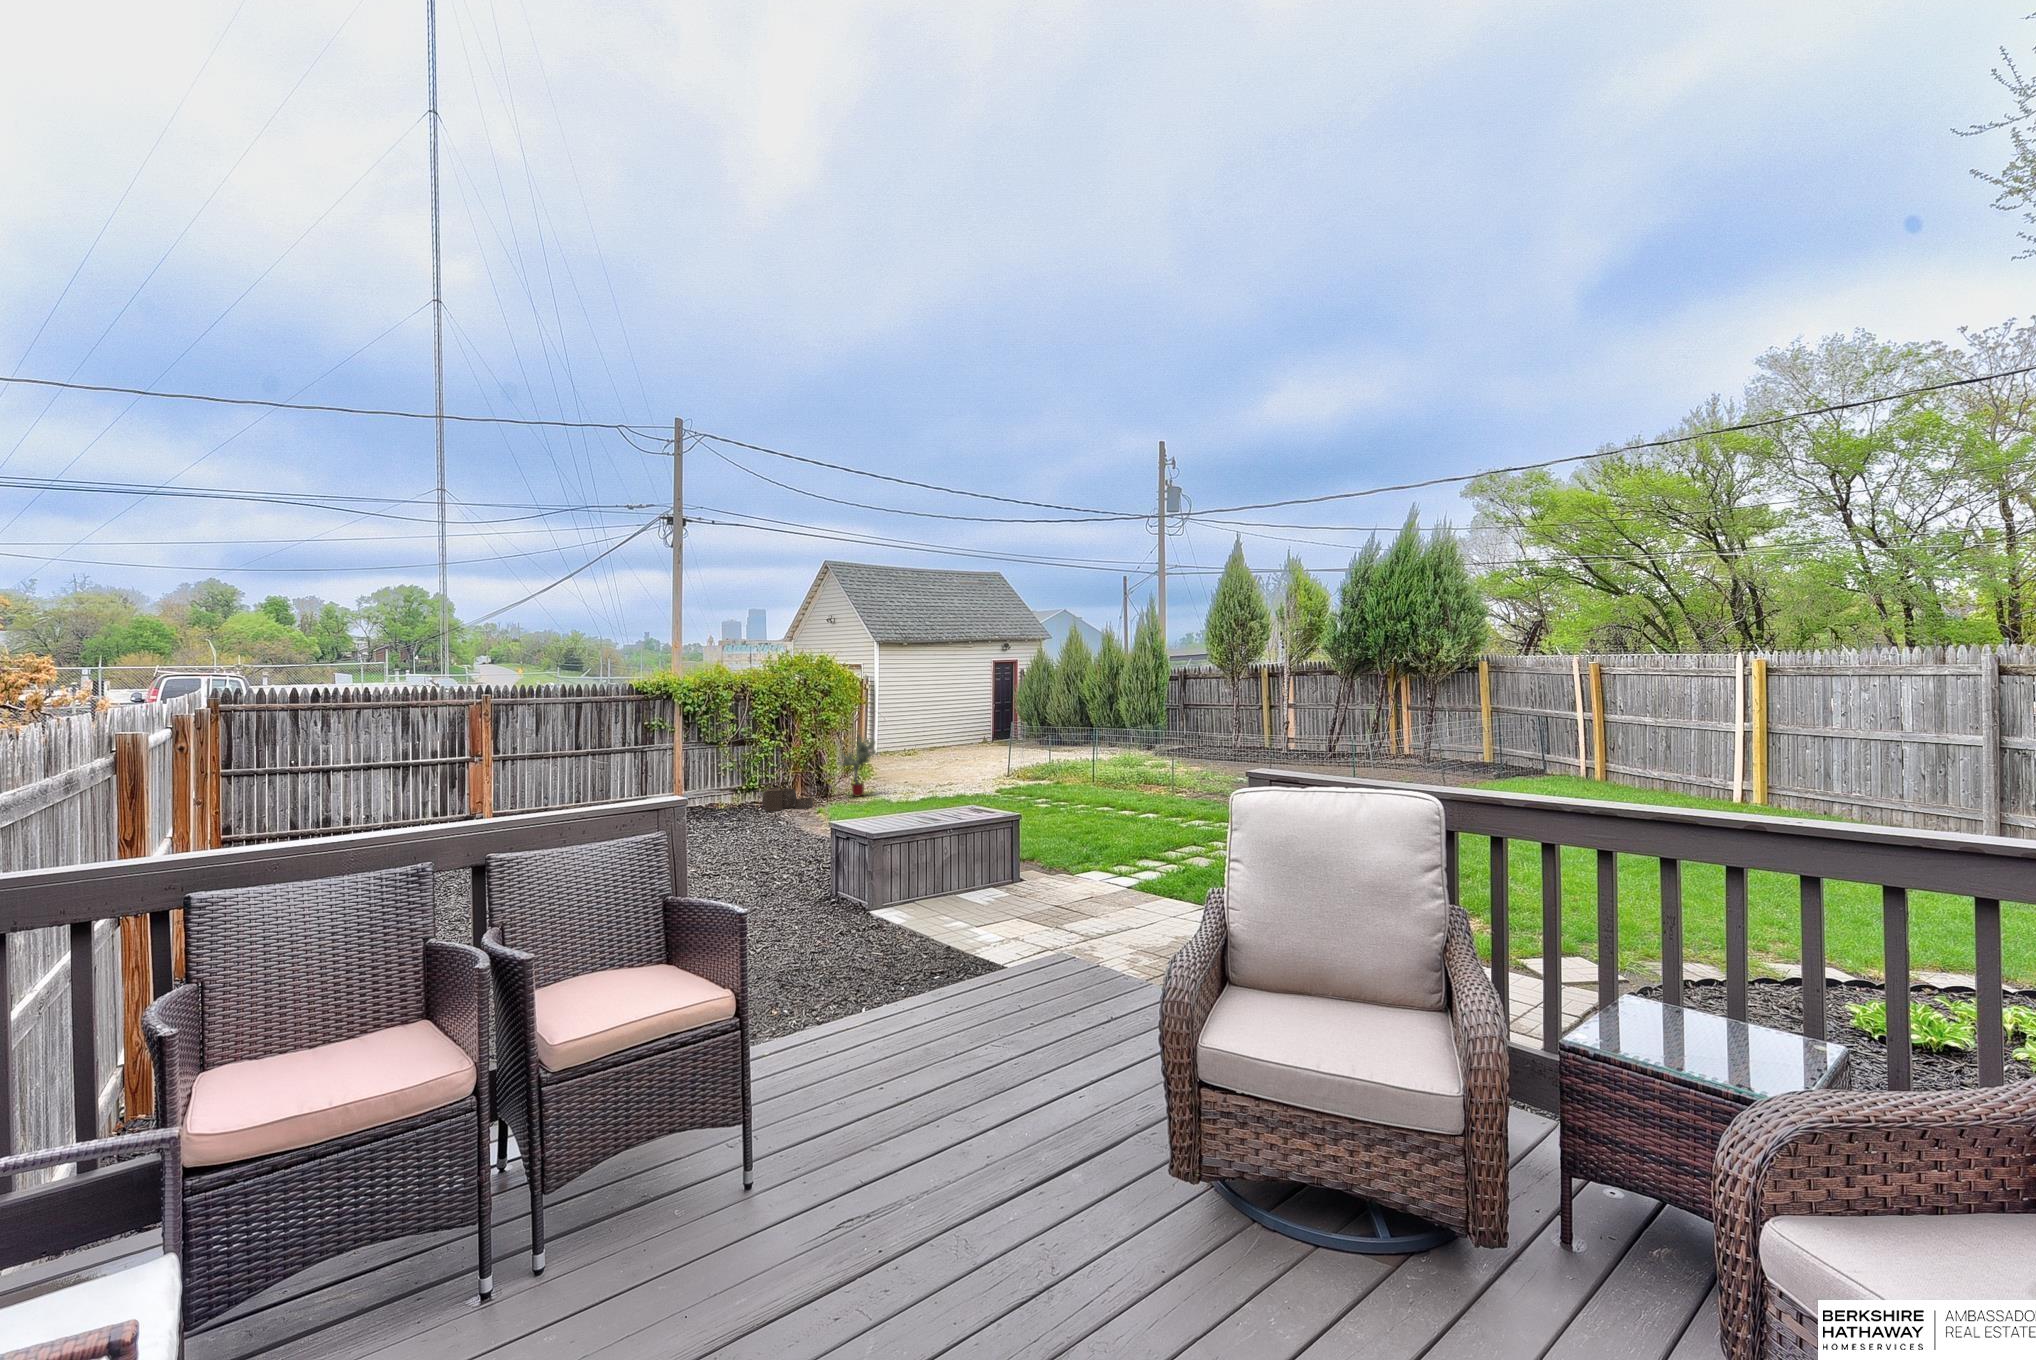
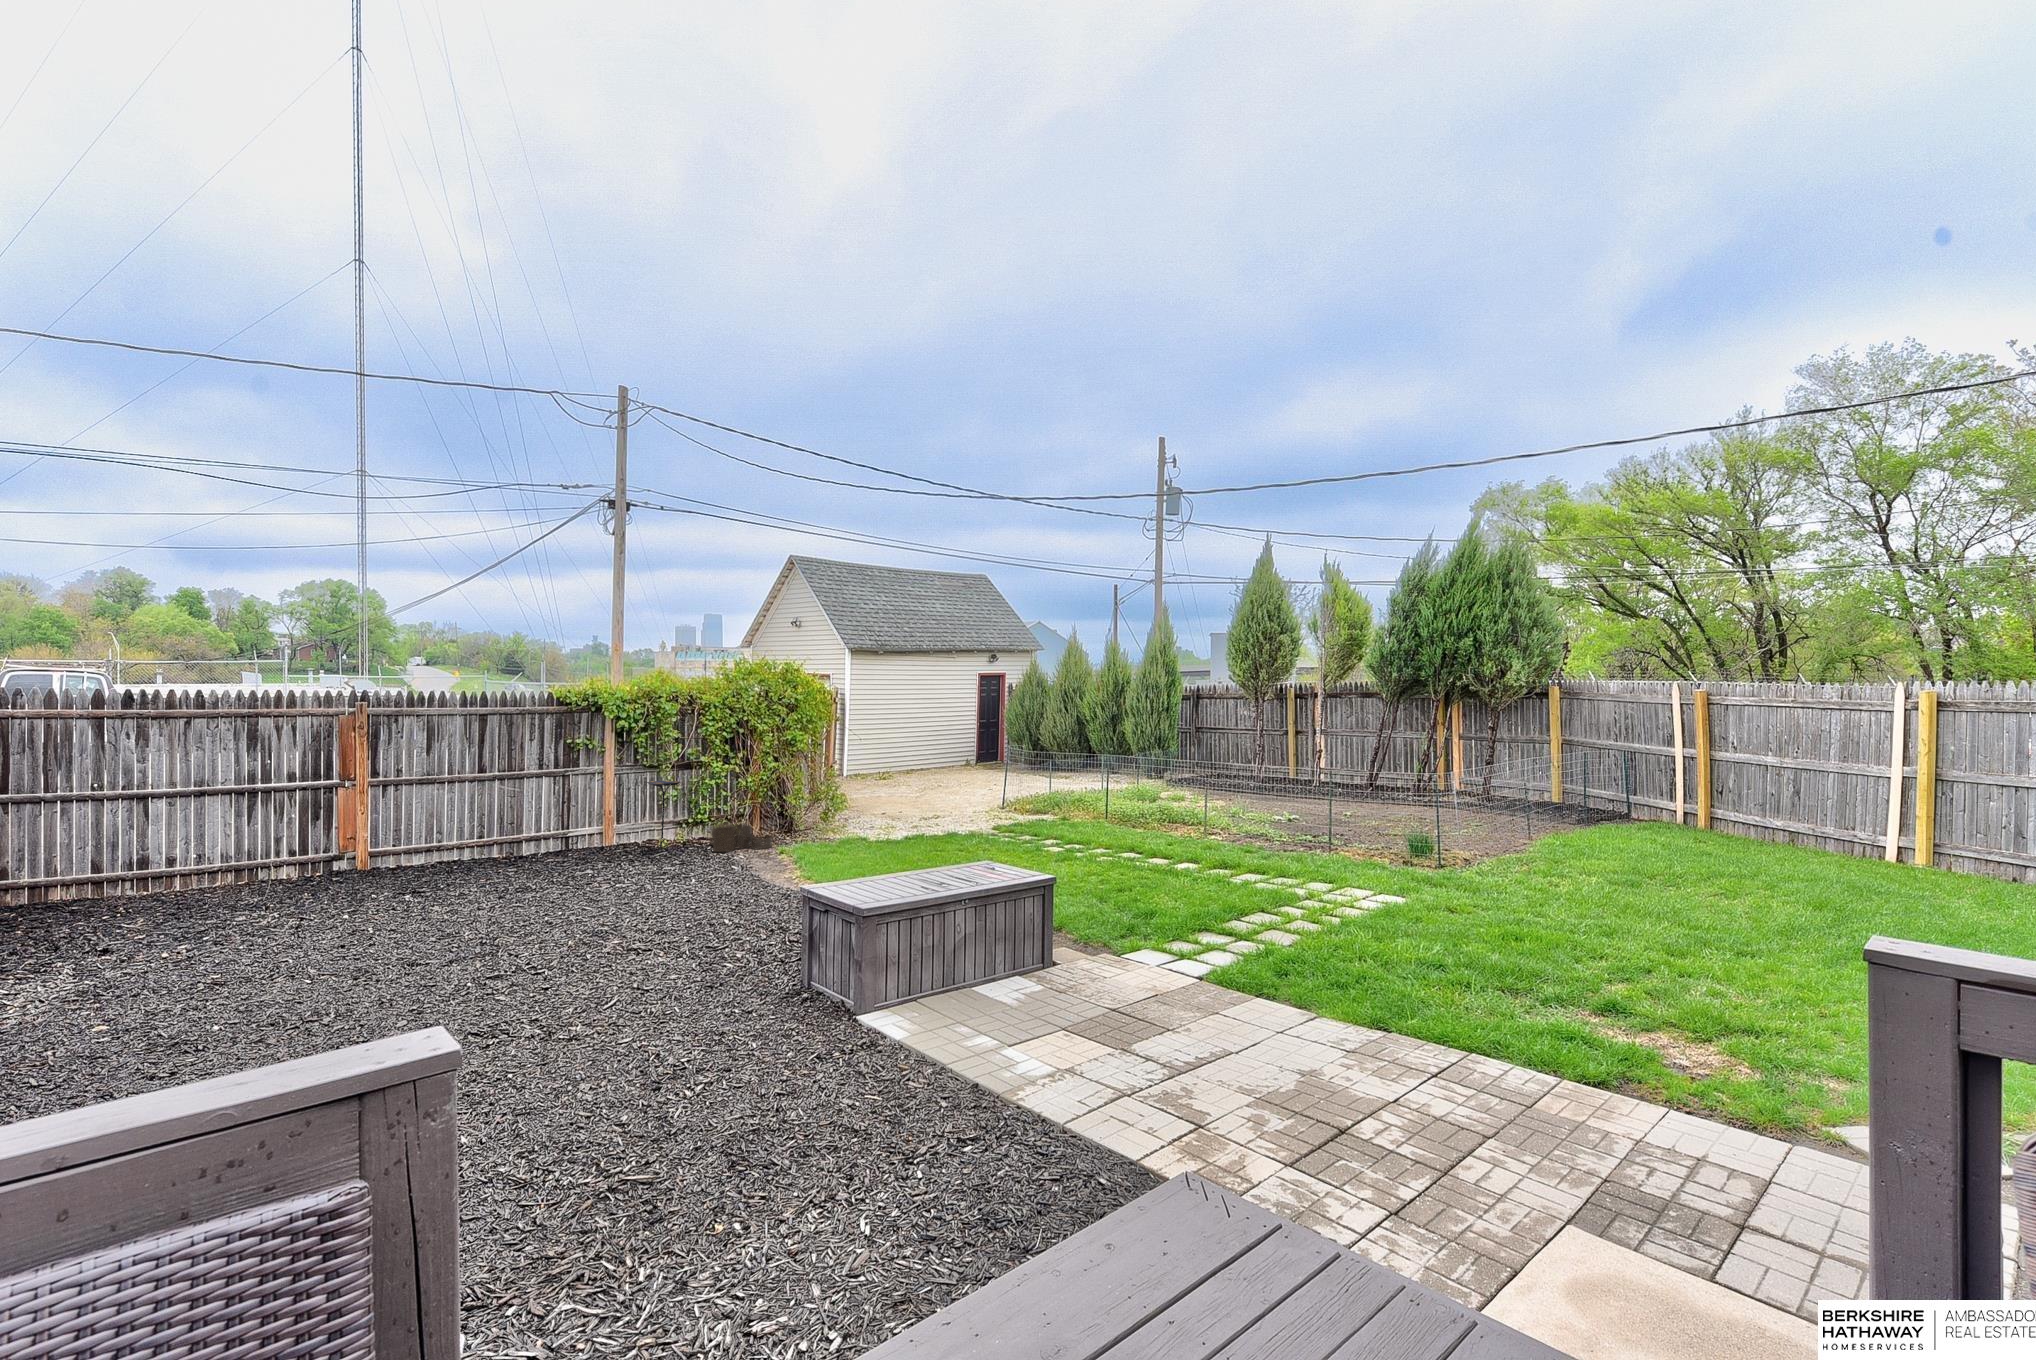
potted tree: present [837,735,876,796] -> none [802,756,851,834]
side table: none [710,754,737,812] -> present [647,781,680,852]

